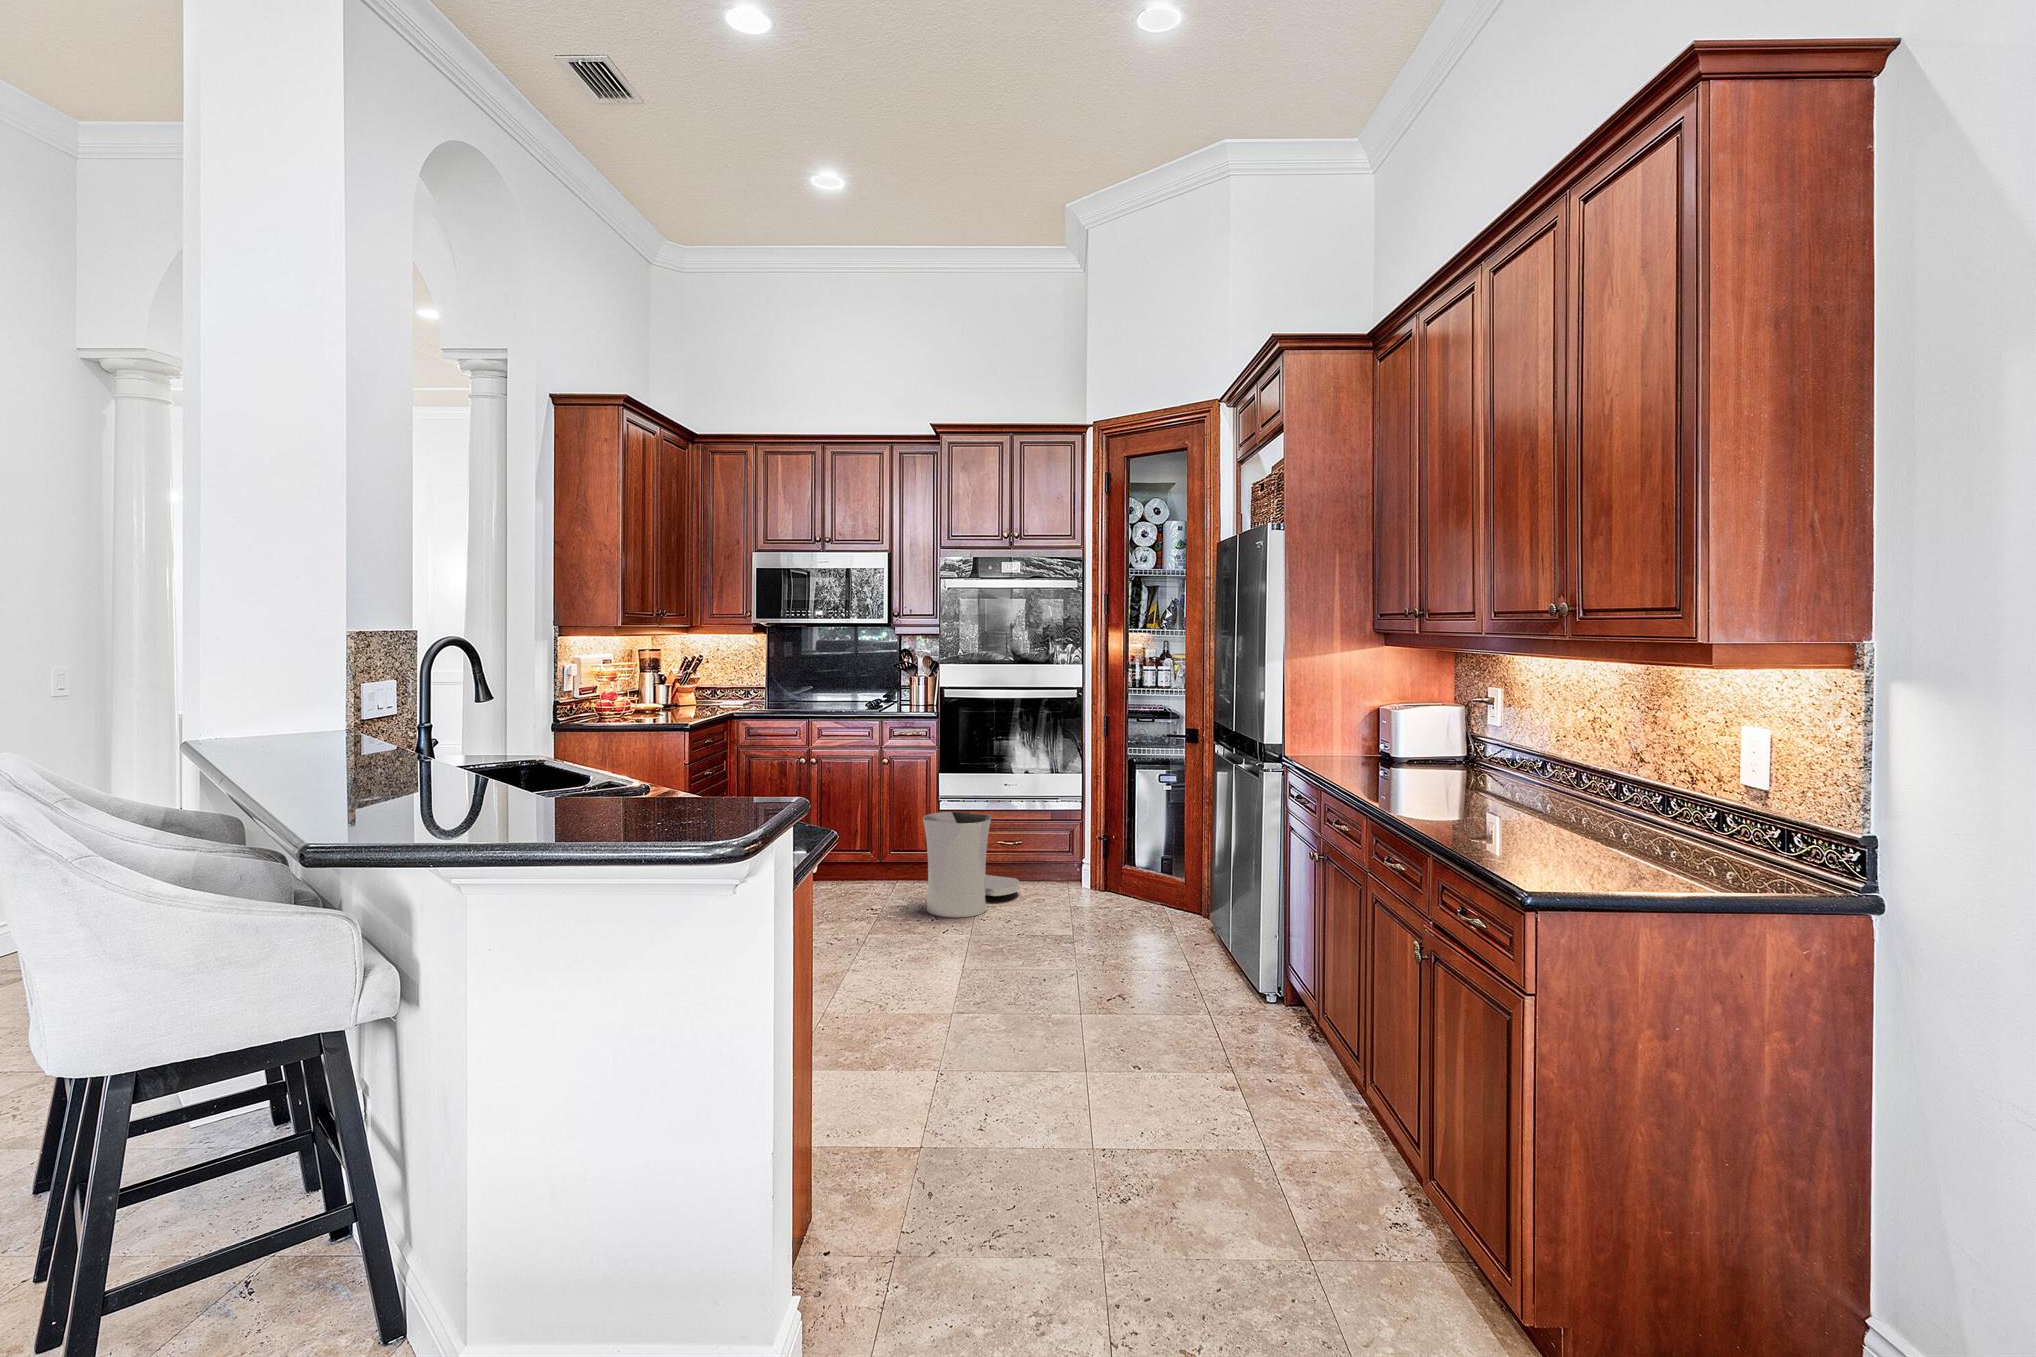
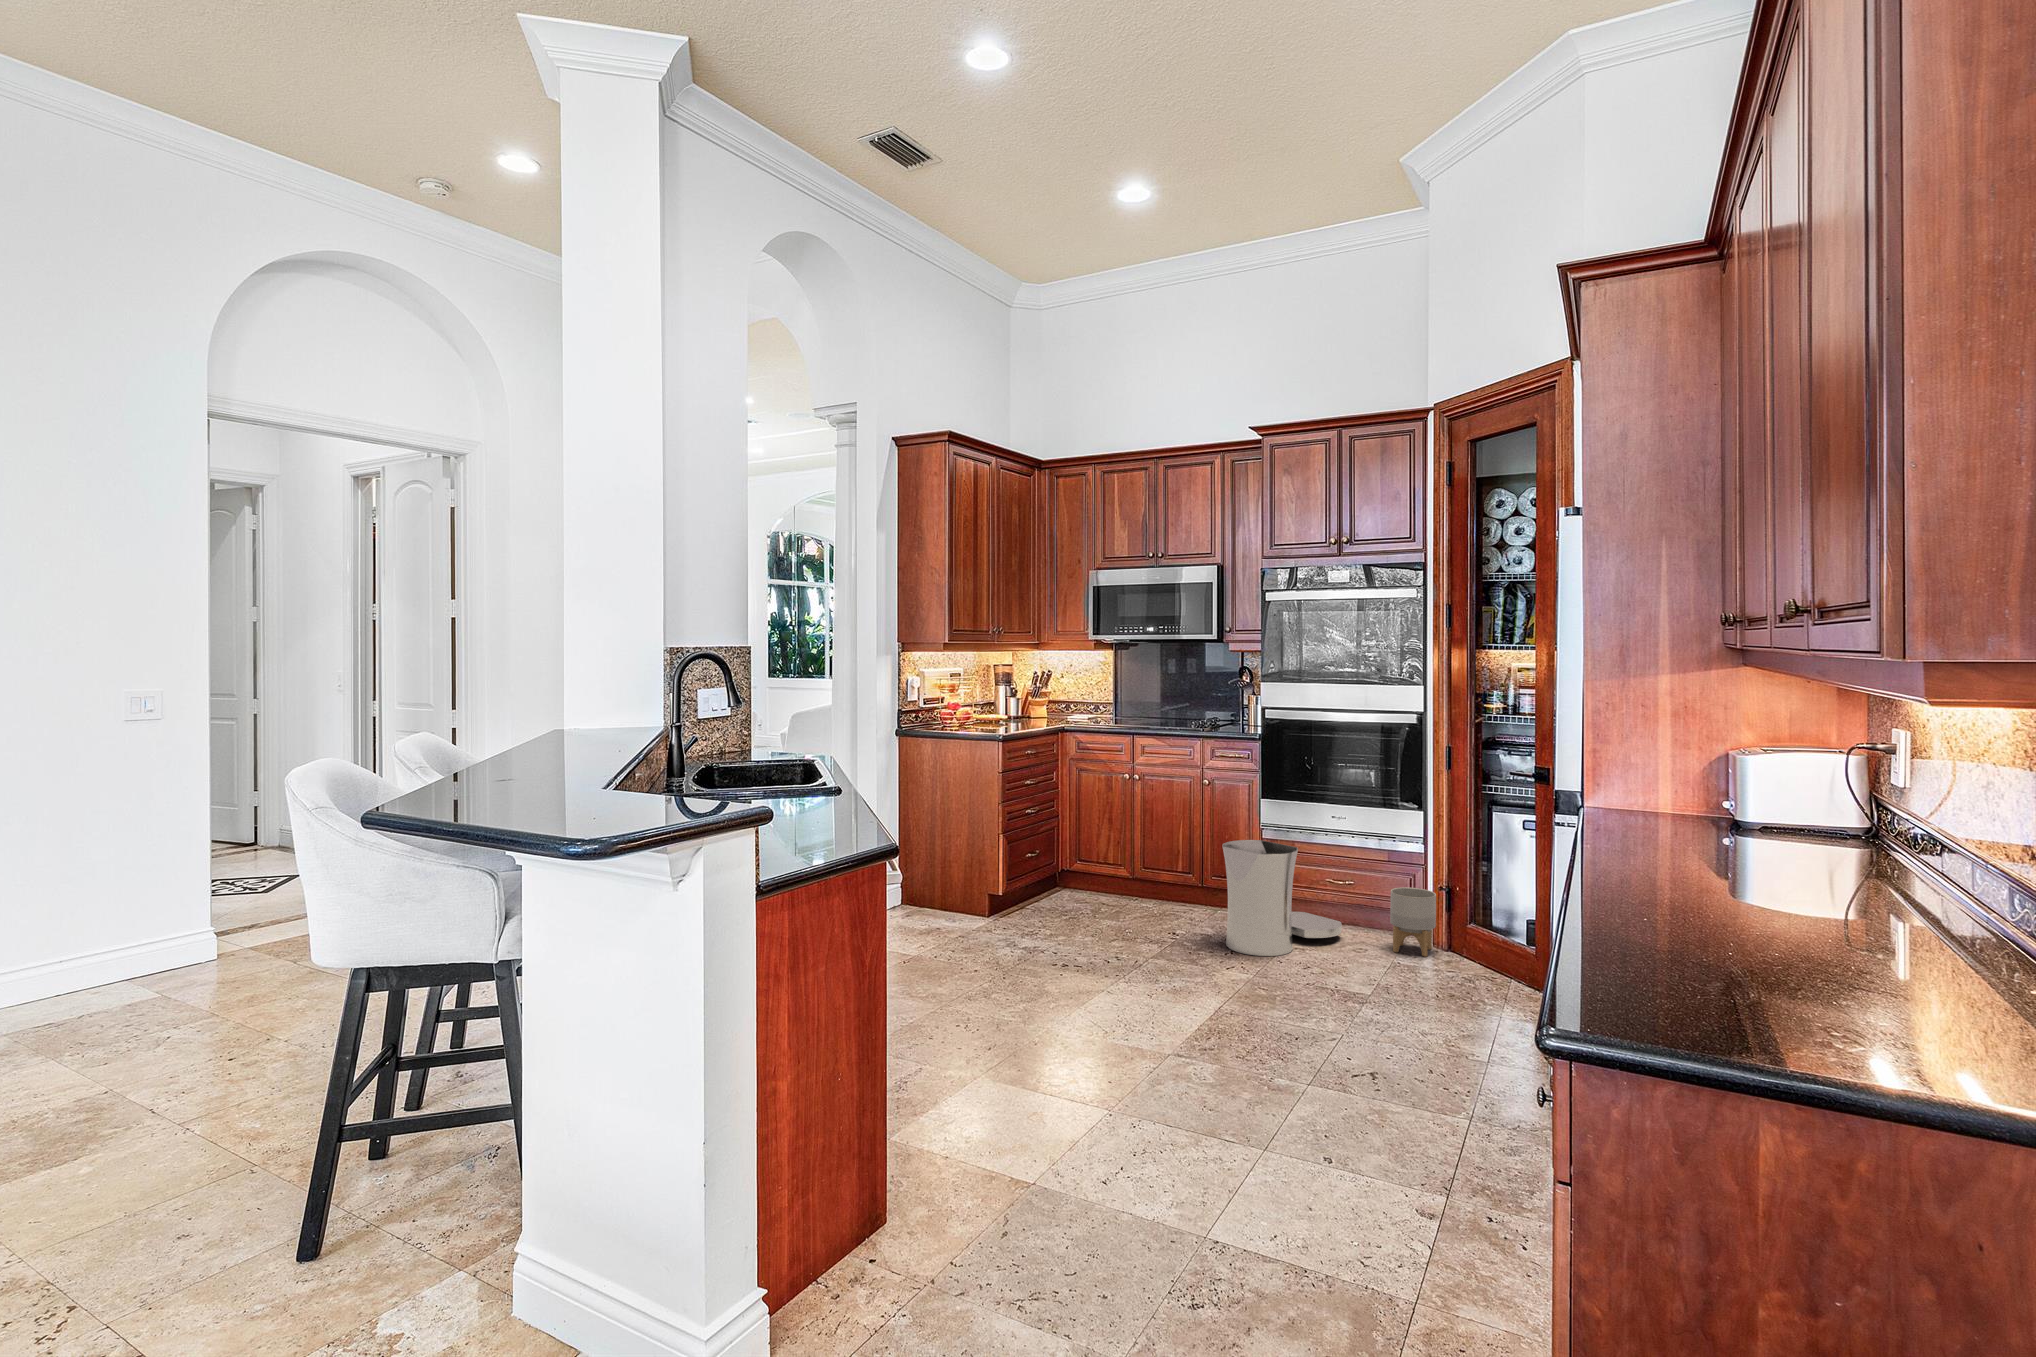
planter: none [1062,842,1098,899] -> present [1390,887,1436,957]

